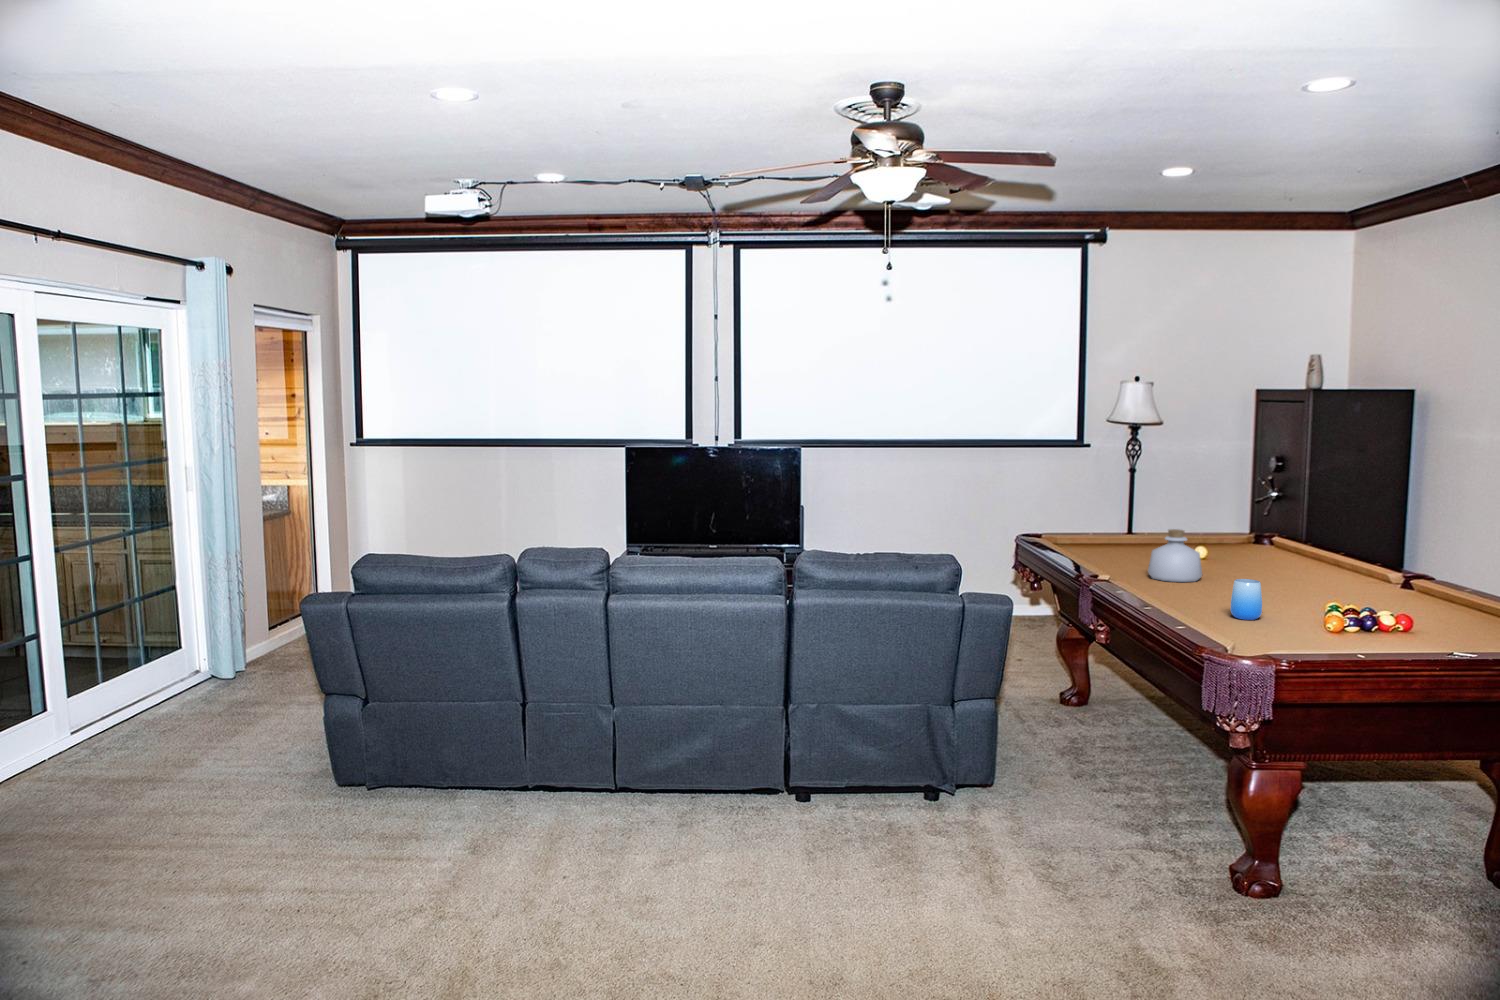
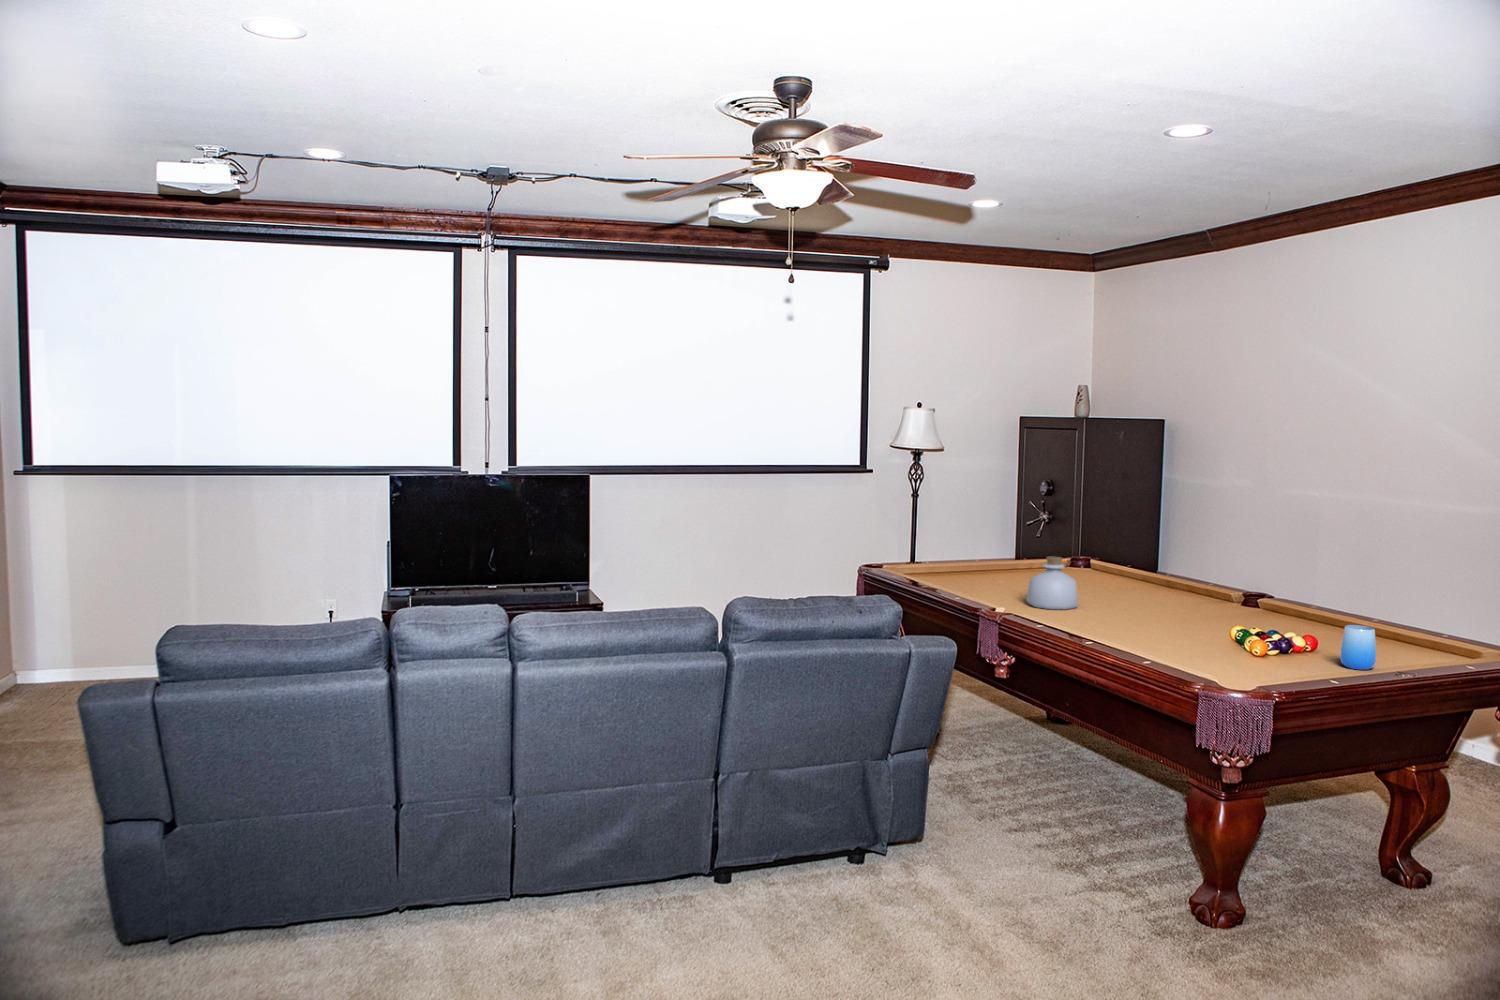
cup: present [1230,579,1262,620] -> present [1340,625,1376,670]

